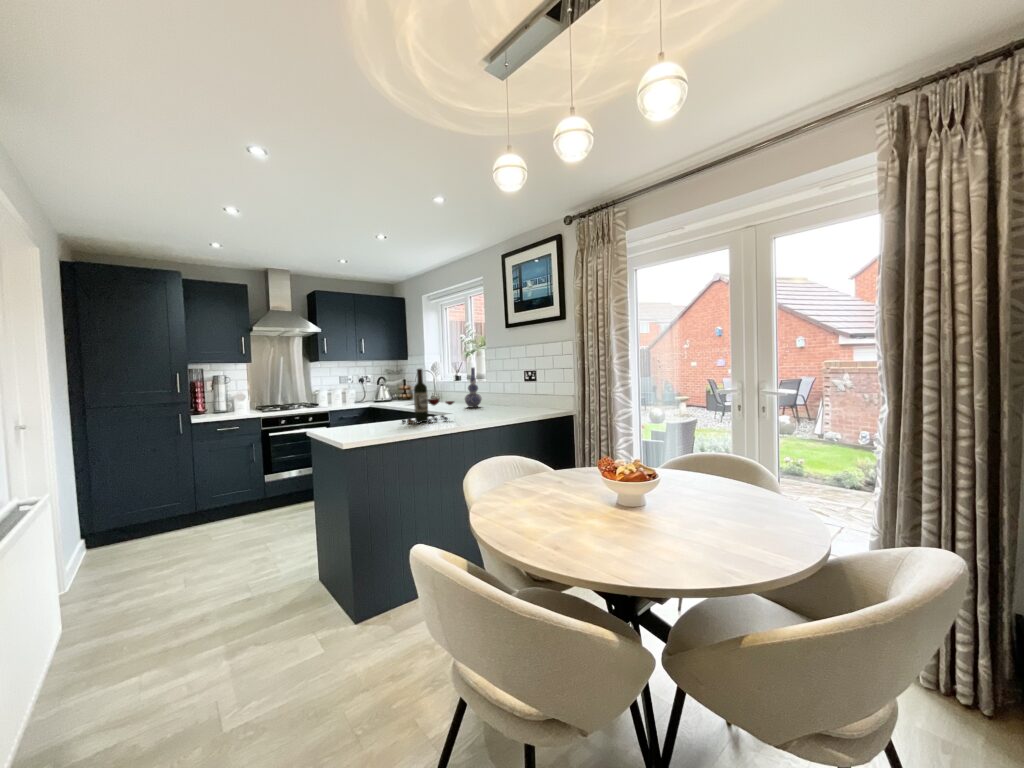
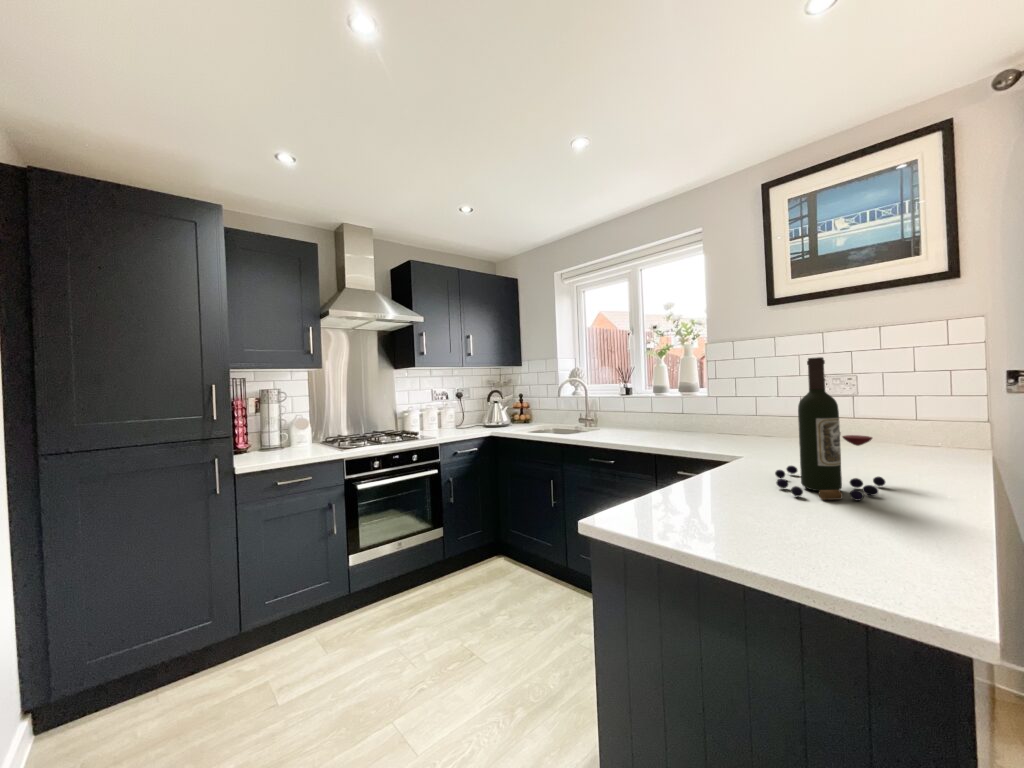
vase: present [465,368,482,407] -> none [710,369,744,440]

